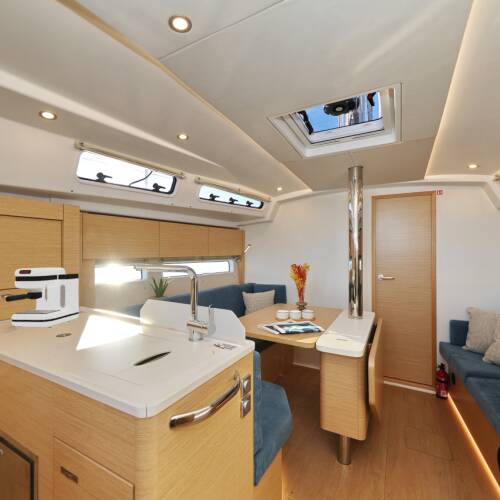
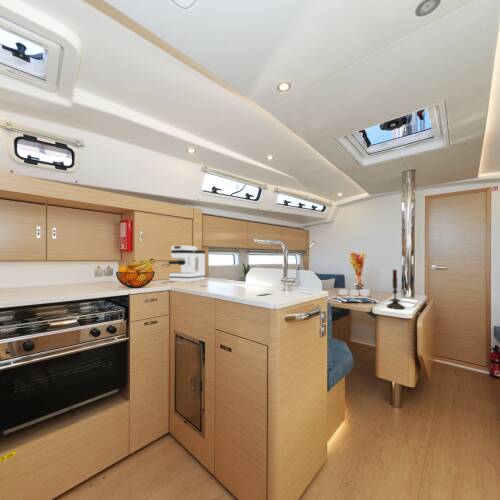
candle: none [333,291,353,343] -> present [387,270,404,309]

